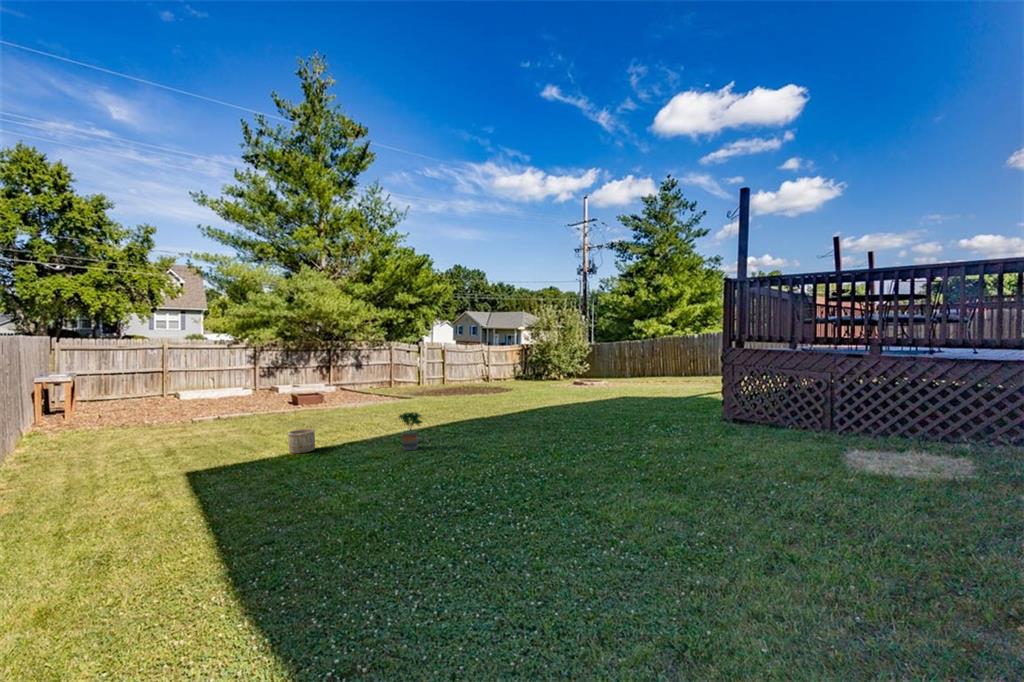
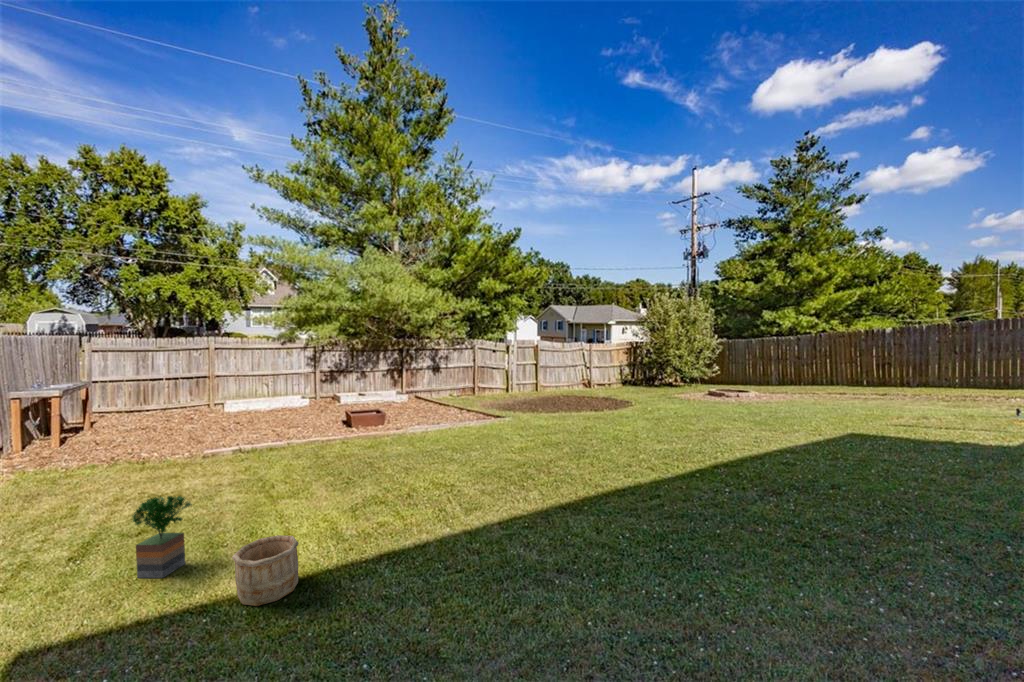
potted tree: present [399,412,422,450] -> present [132,496,192,578]

